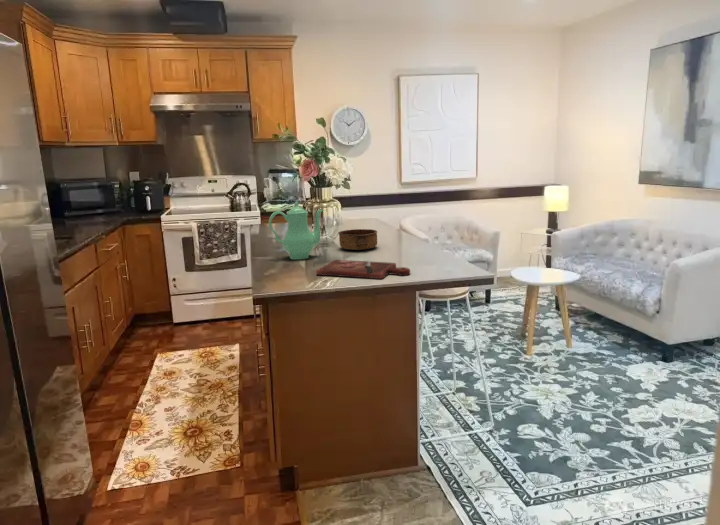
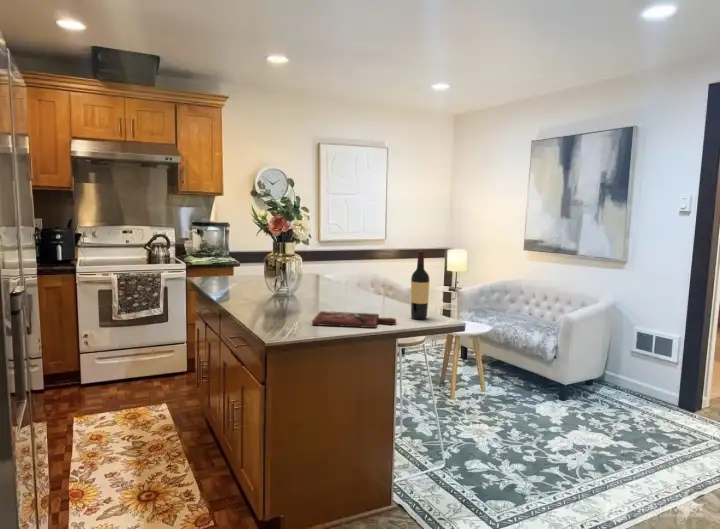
wine bottle: none [432,190,453,269] -> present [411,251,429,319]
teapot: present [269,201,323,259] -> none [252,256,301,311]
bowl: present [339,229,377,250] -> none [308,284,344,302]

